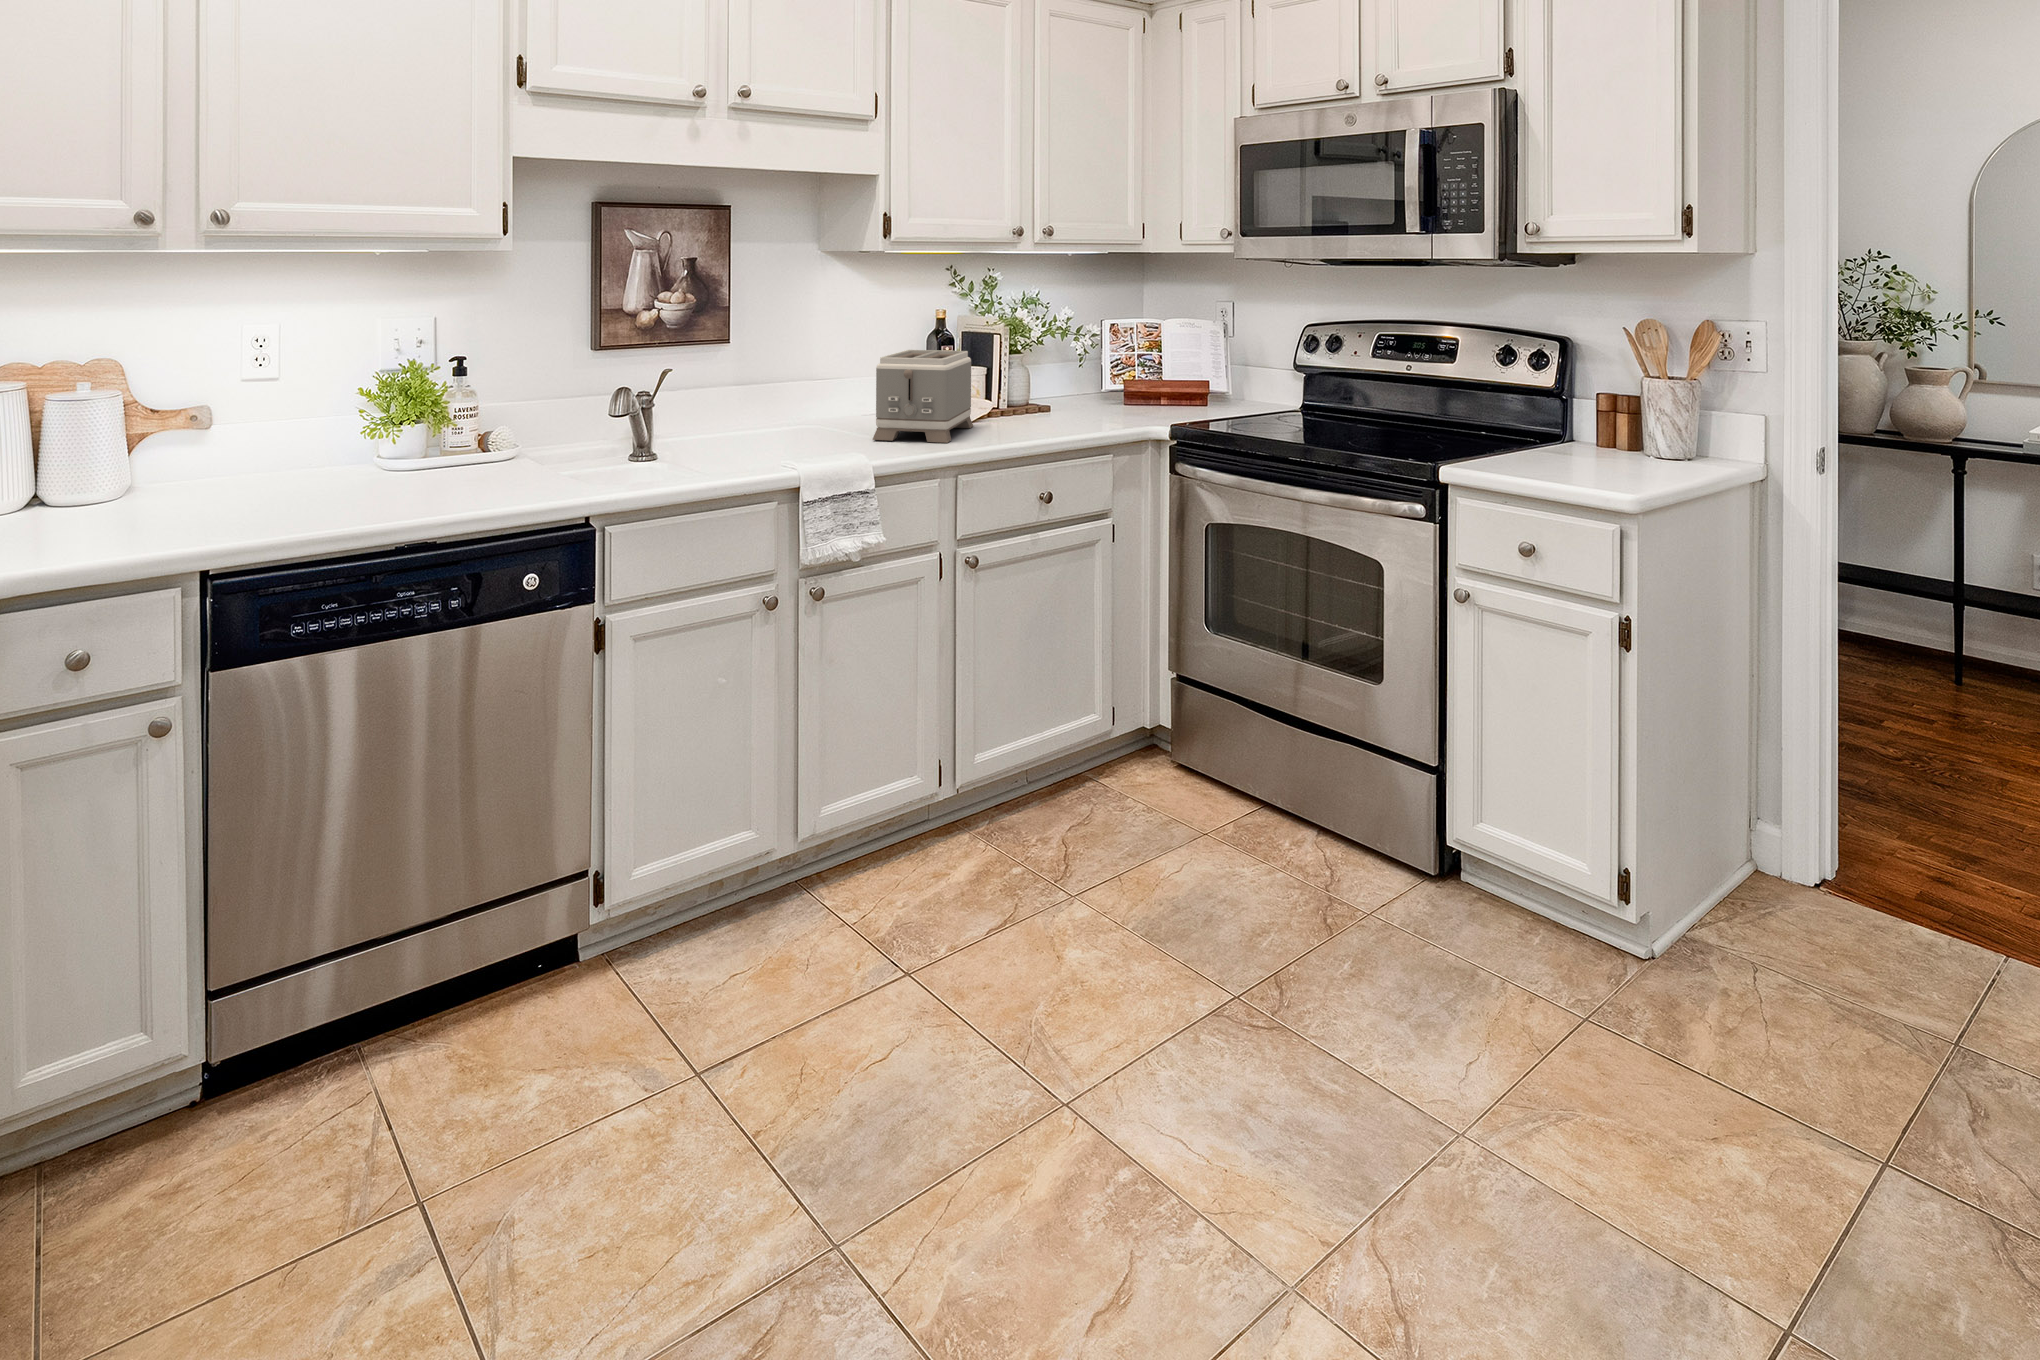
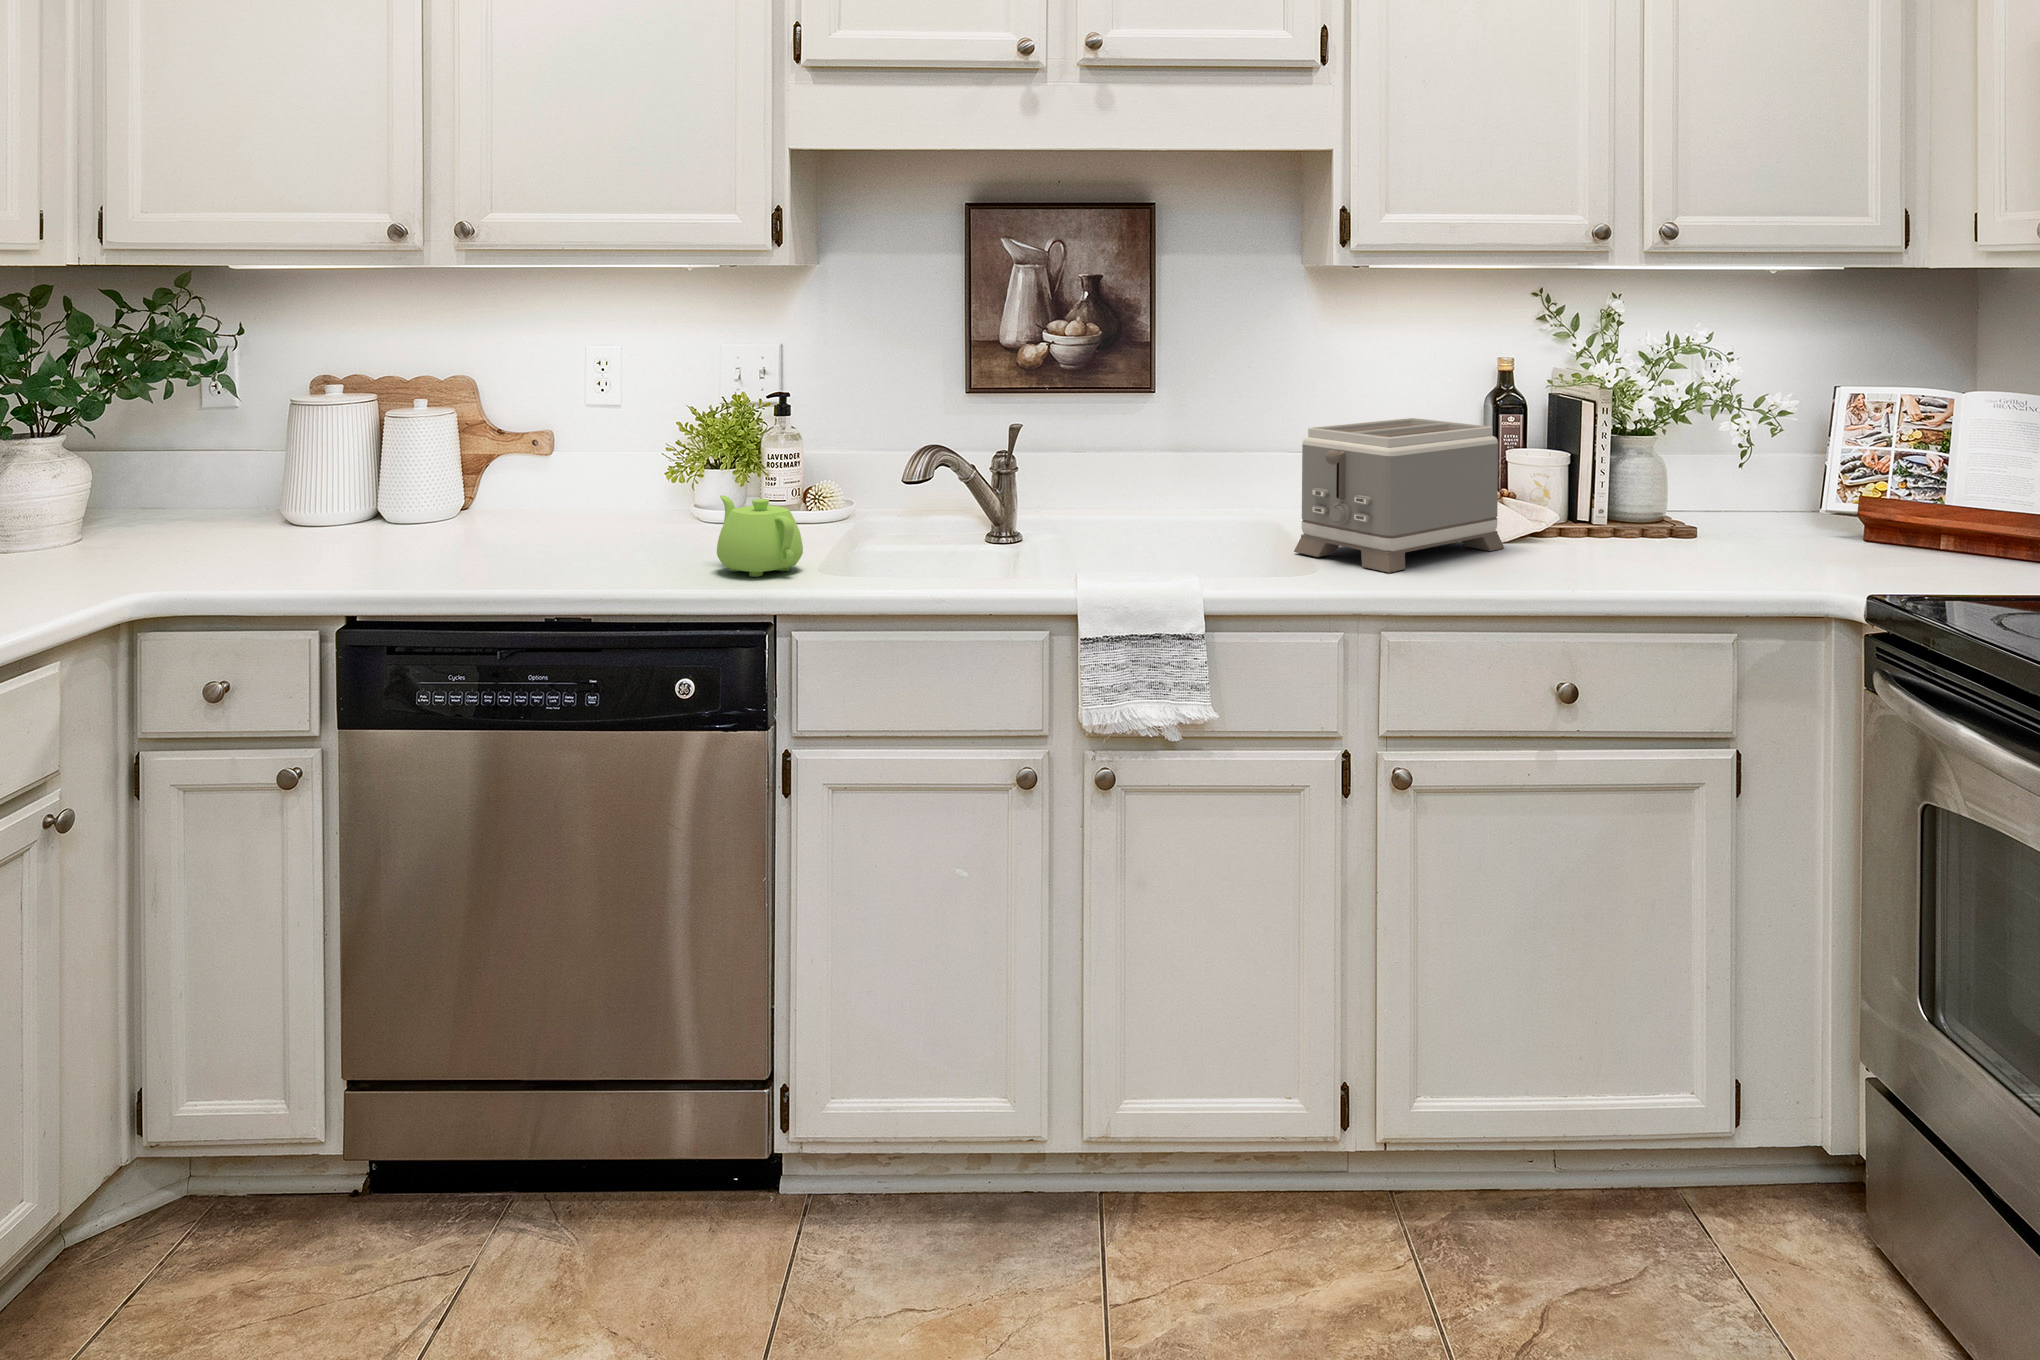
teapot: none [508,433,598,492] -> present [717,495,803,577]

